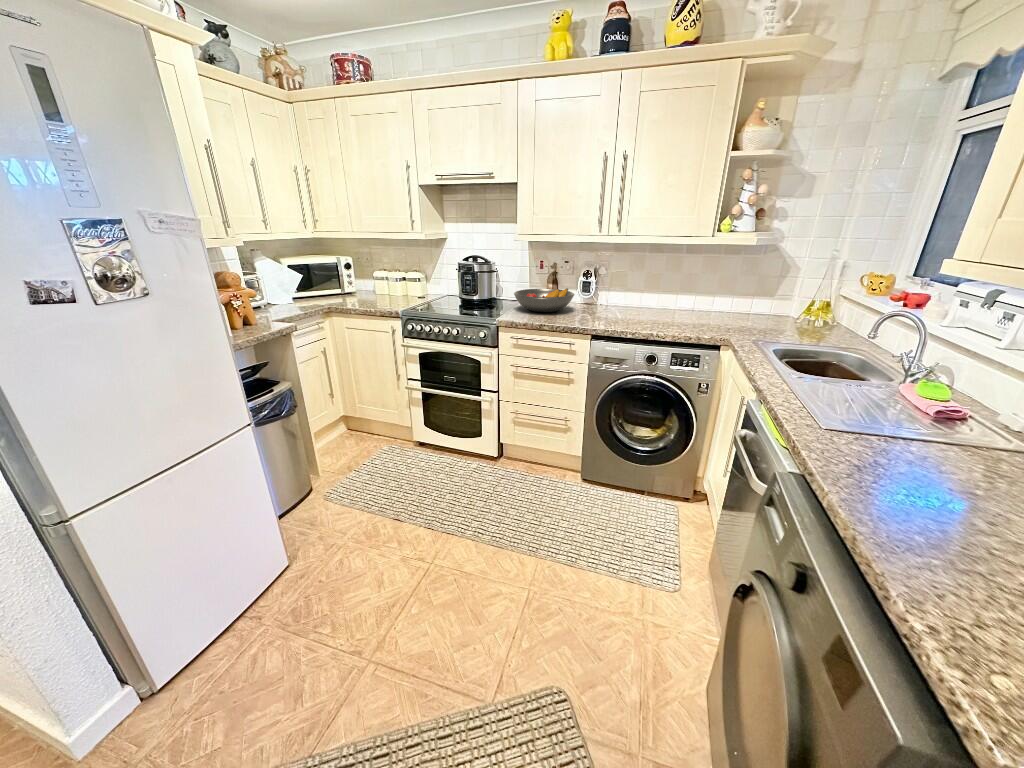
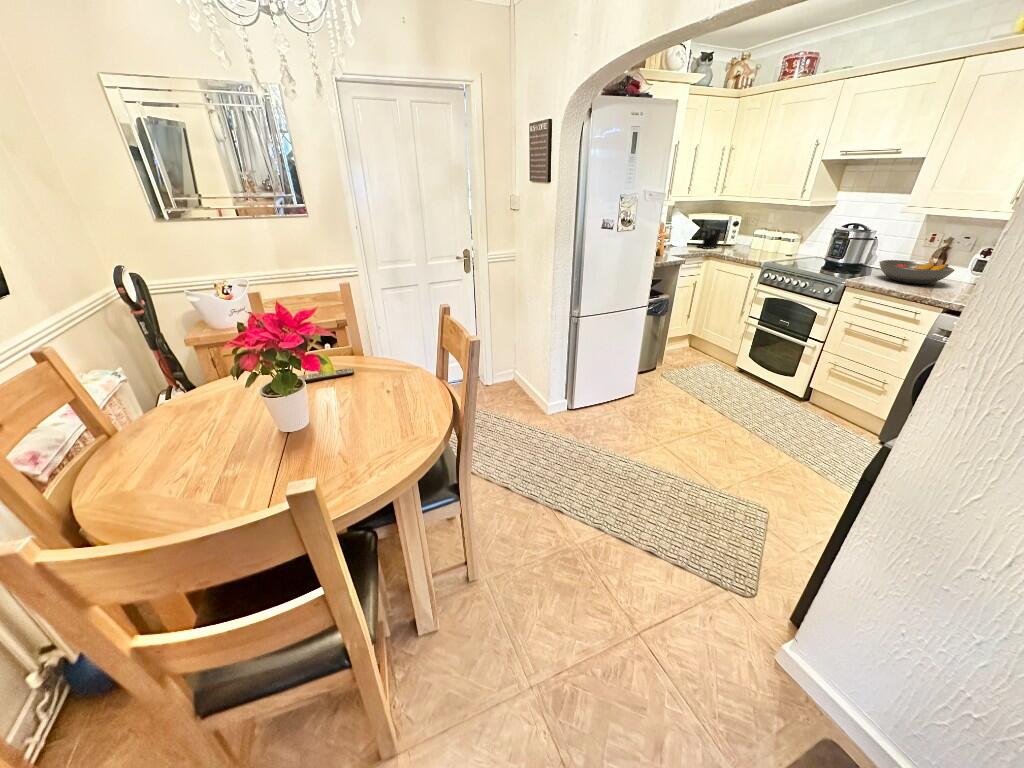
coffee maker: none [304,275,361,303] -> present [697,228,721,249]

